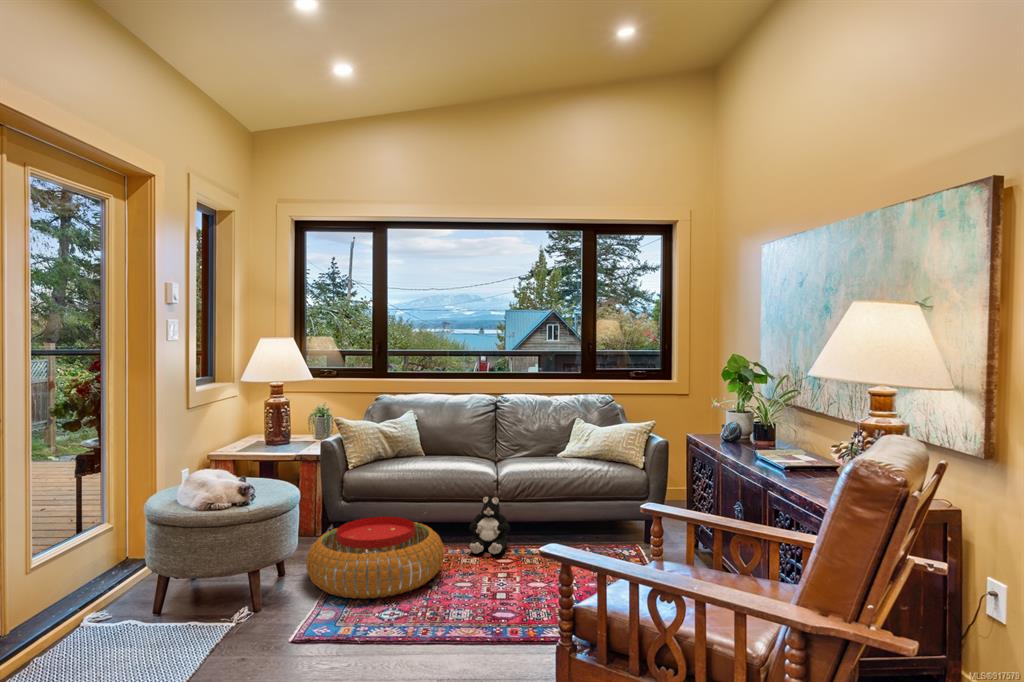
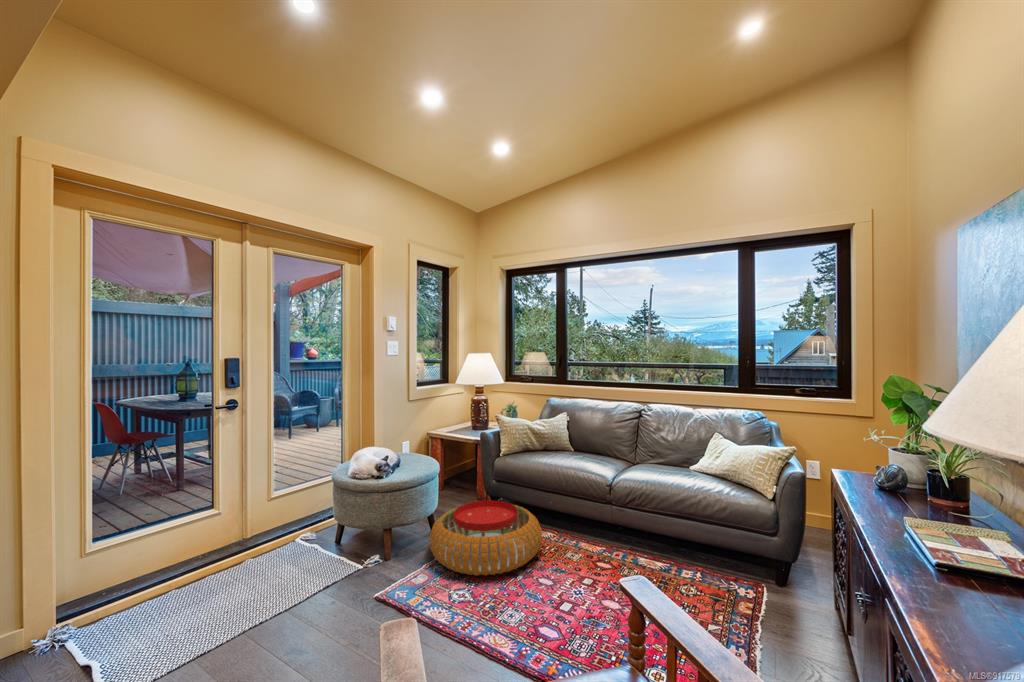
plush toy: present [470,496,510,554] -> none [575,498,618,556]

